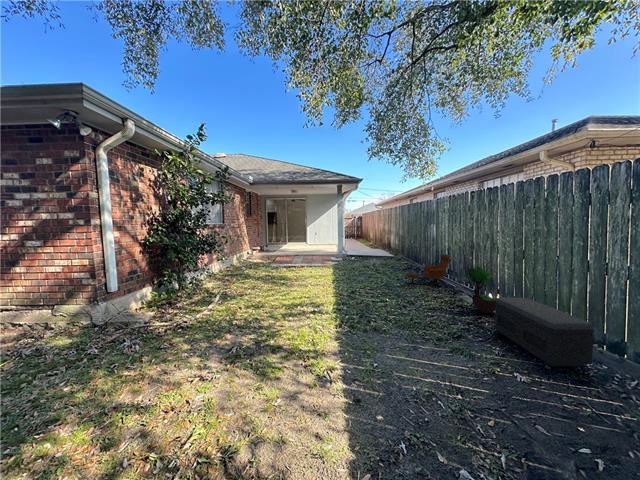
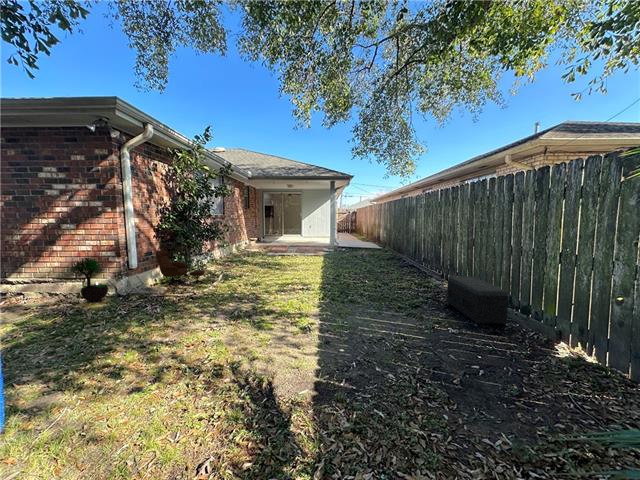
lounge chair: present [406,254,450,287] -> present [156,250,204,286]
potted tree: present [464,266,496,313] -> present [70,256,108,301]

